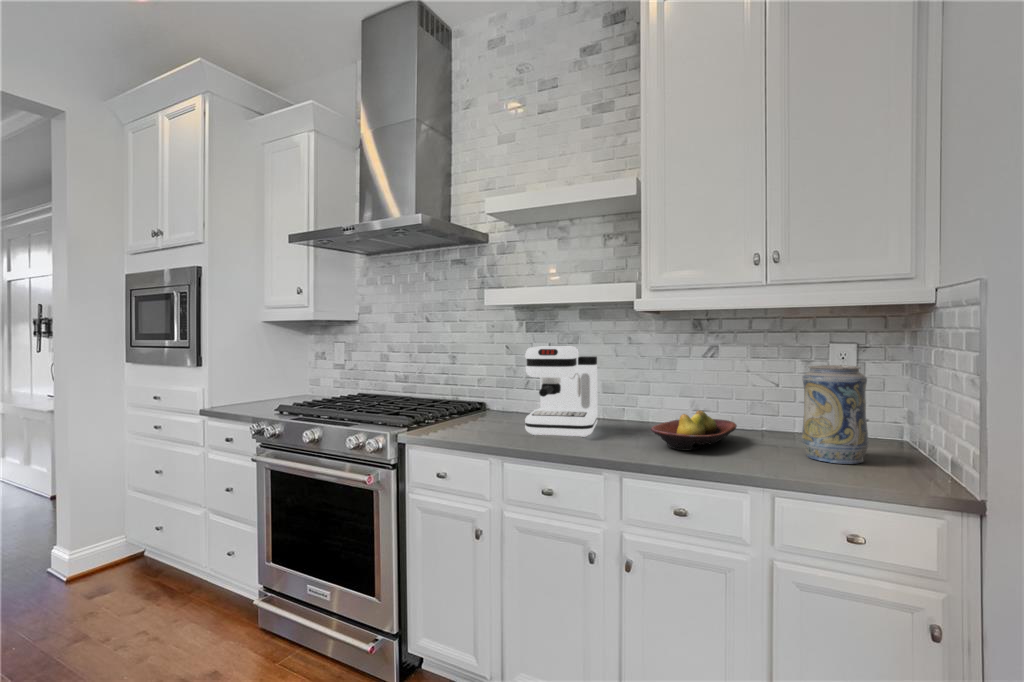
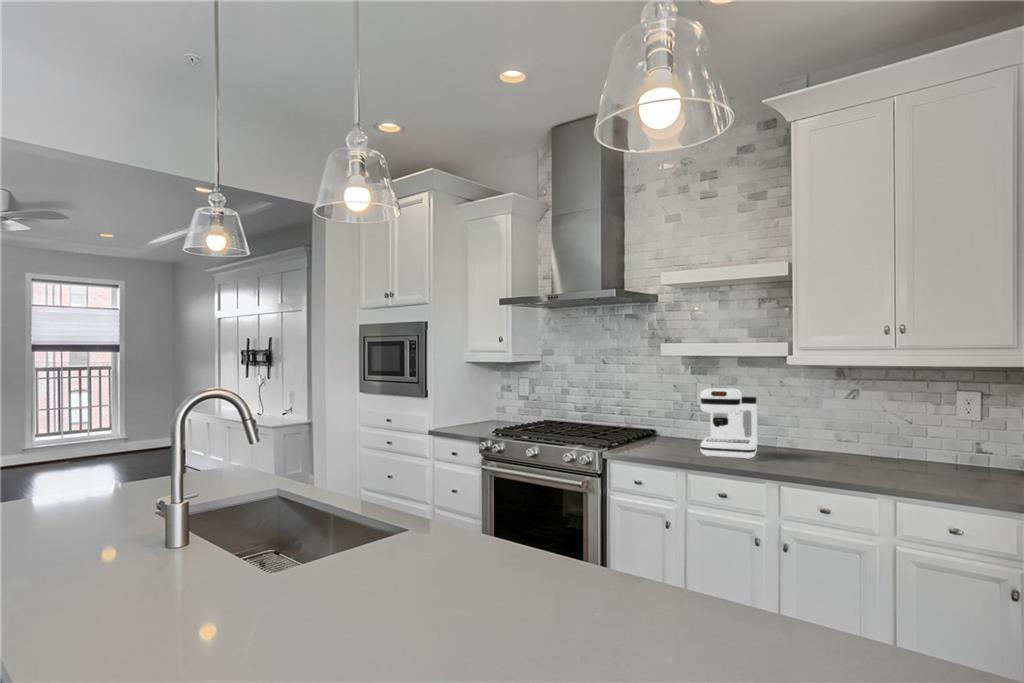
decorative vase: present [802,365,869,464] -> none [924,409,977,482]
fruit bowl: present [651,410,737,450] -> none [803,441,874,470]

